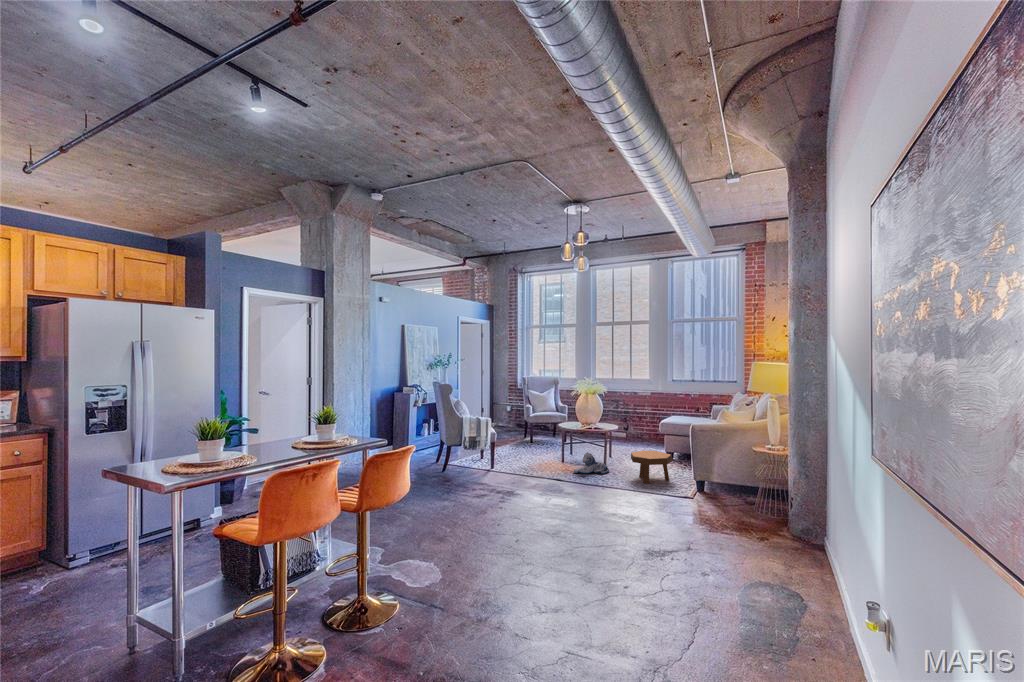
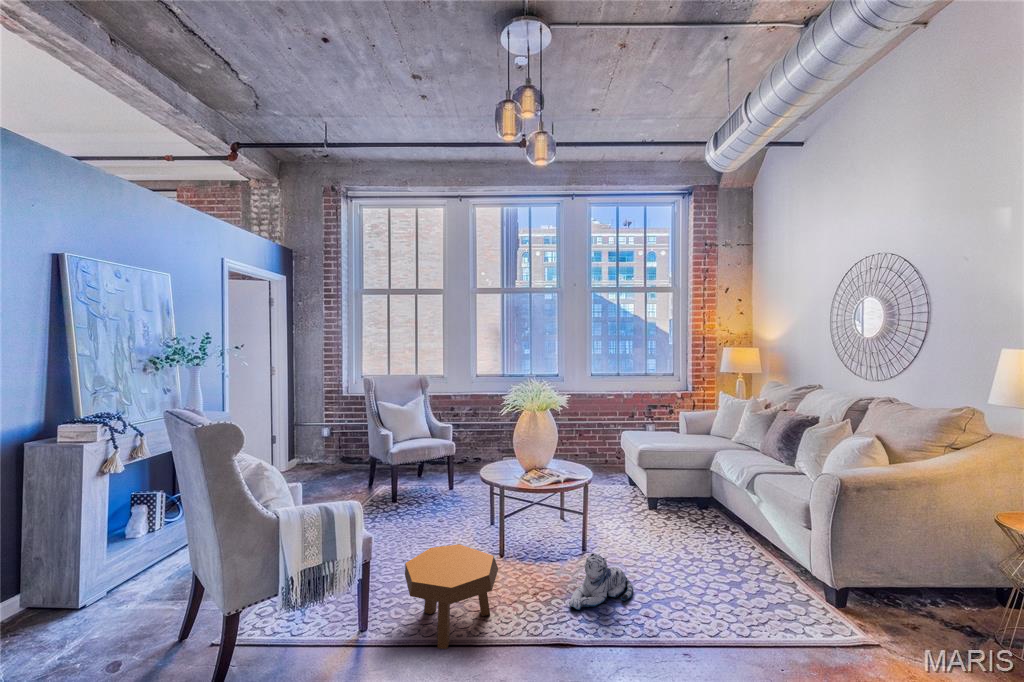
footstool: present [631,451,673,484] -> present [405,544,498,649]

